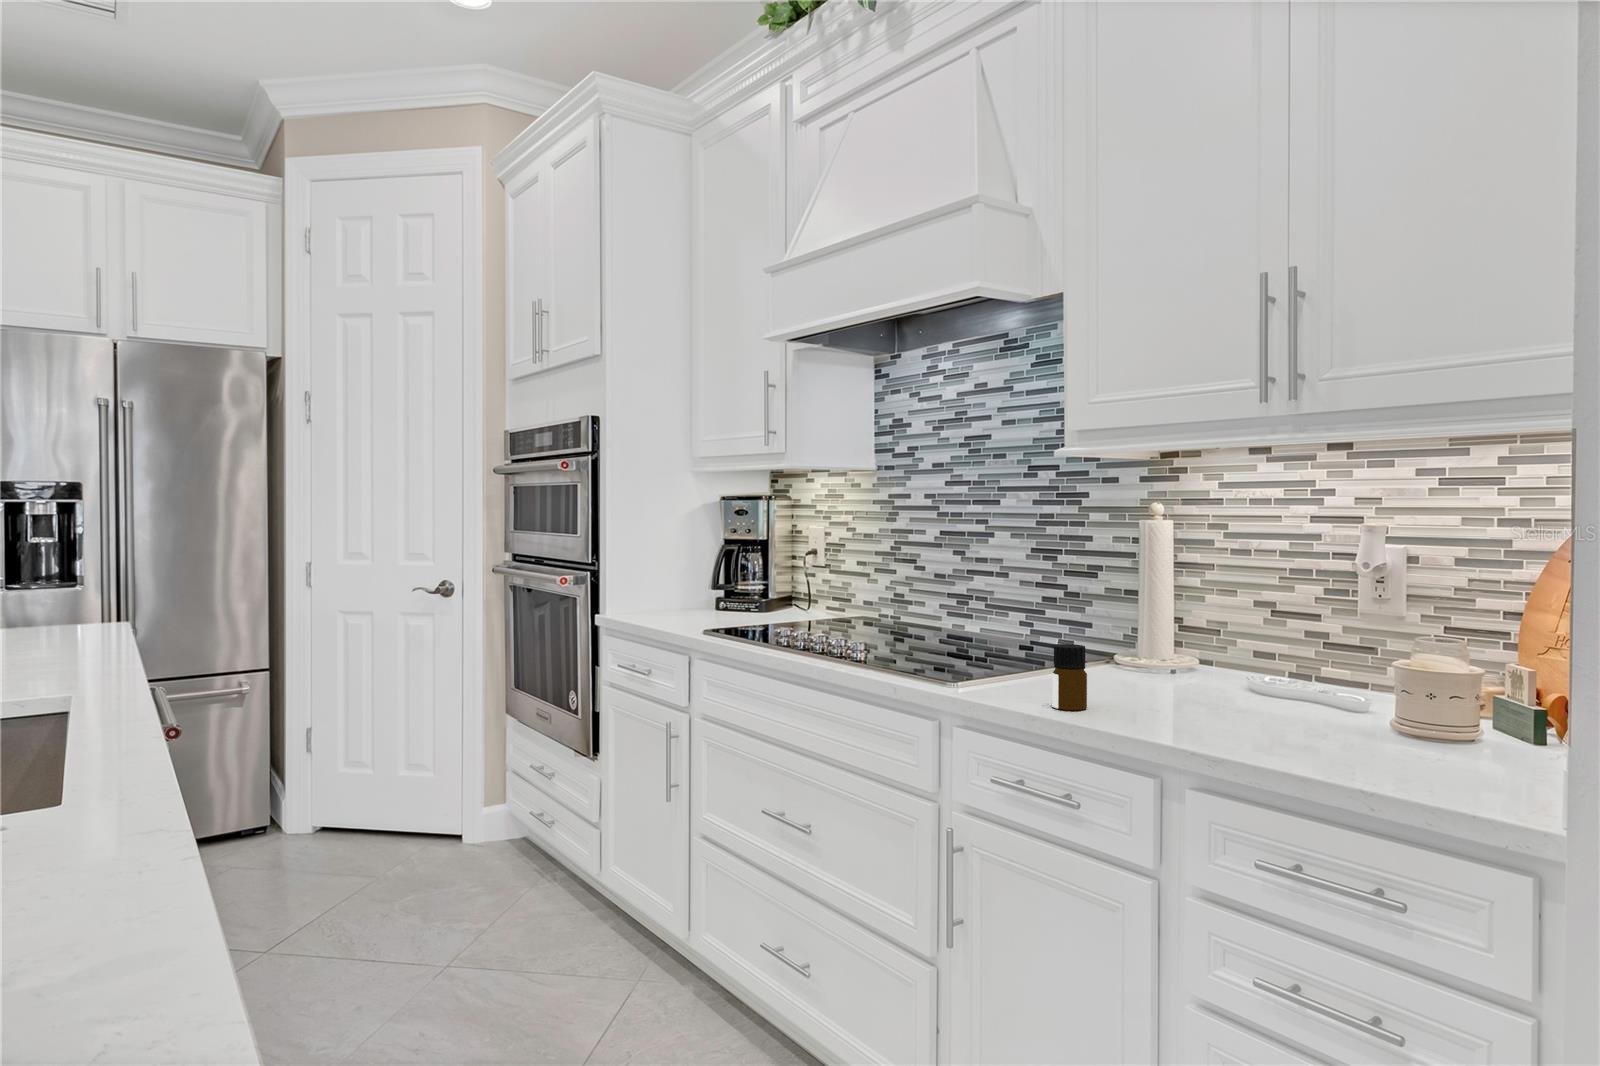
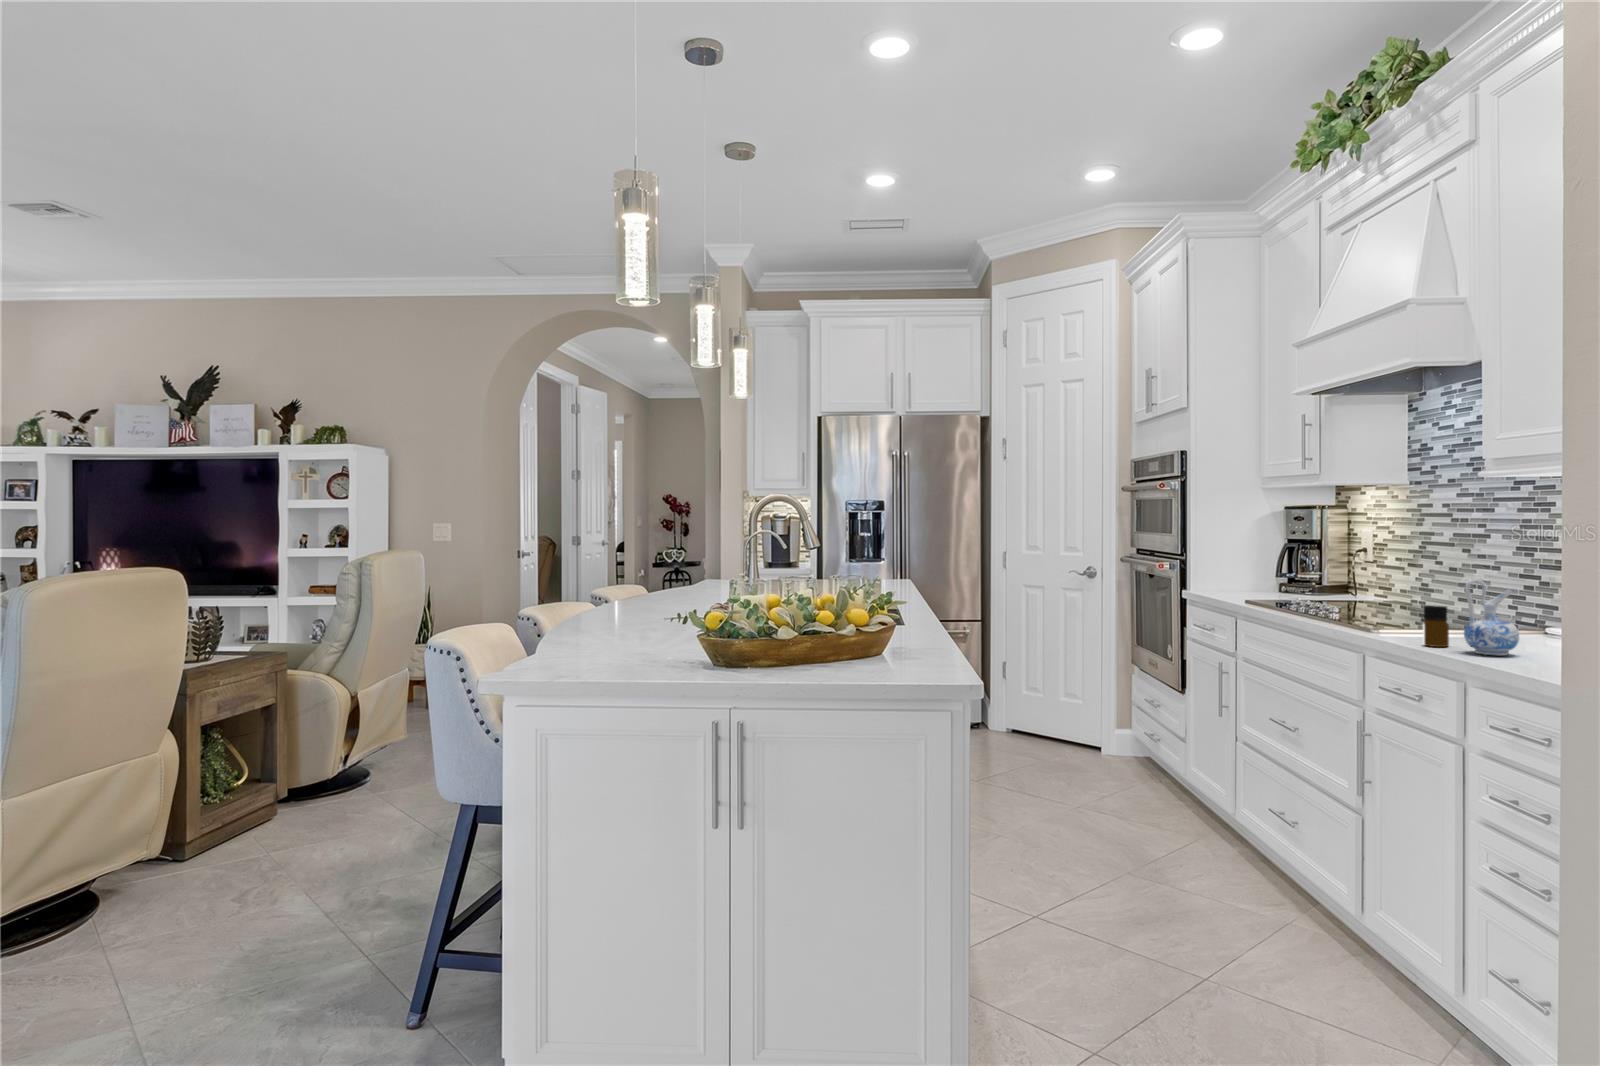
ceramic pitcher: none [1127,604,1201,722] -> present [1464,579,1519,656]

